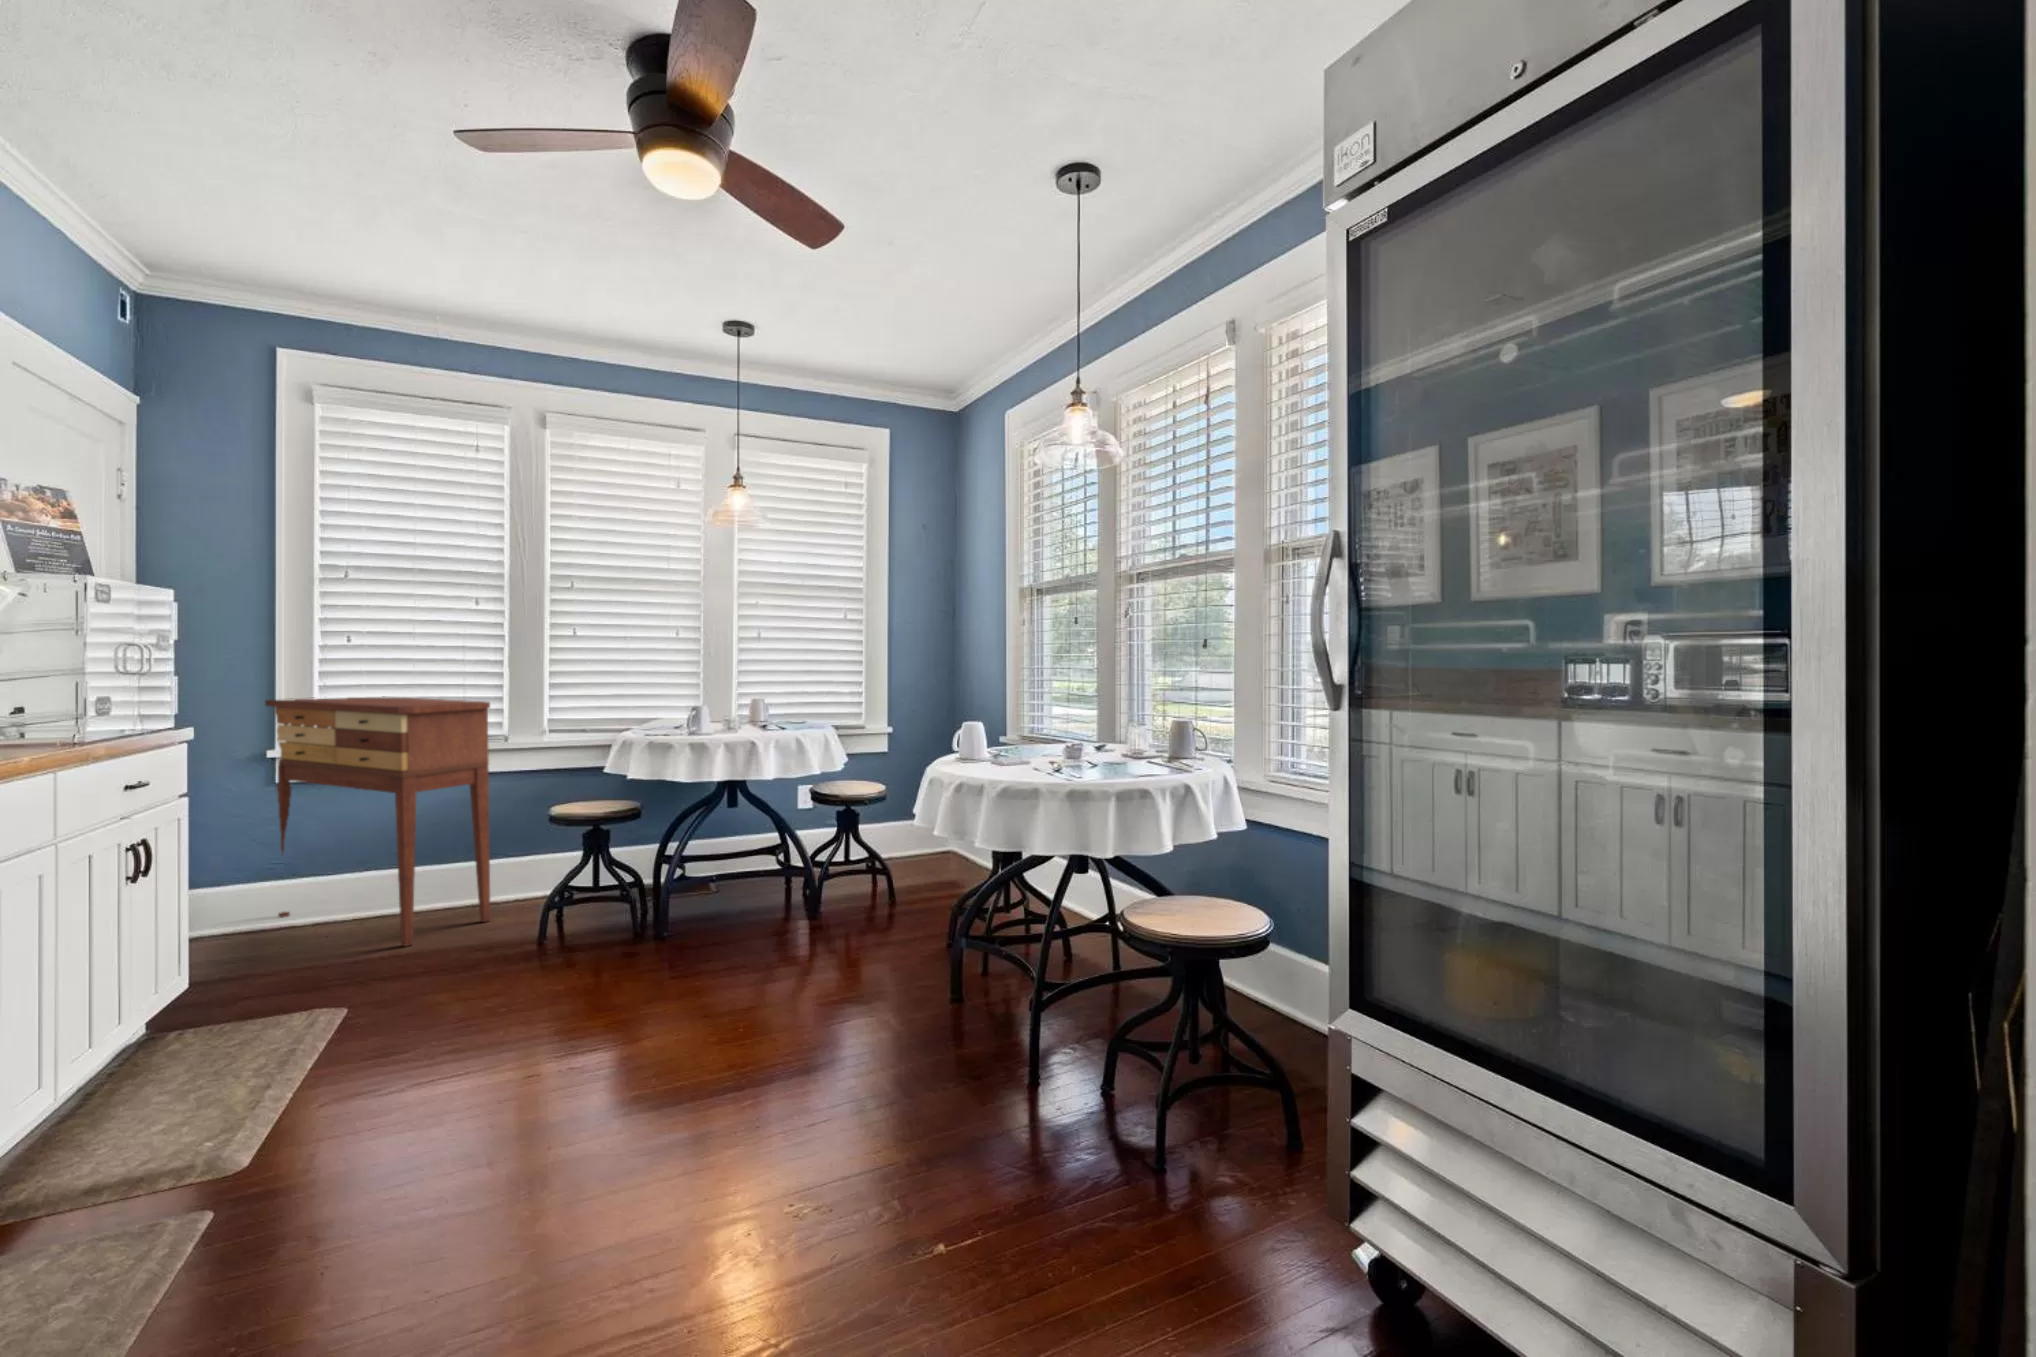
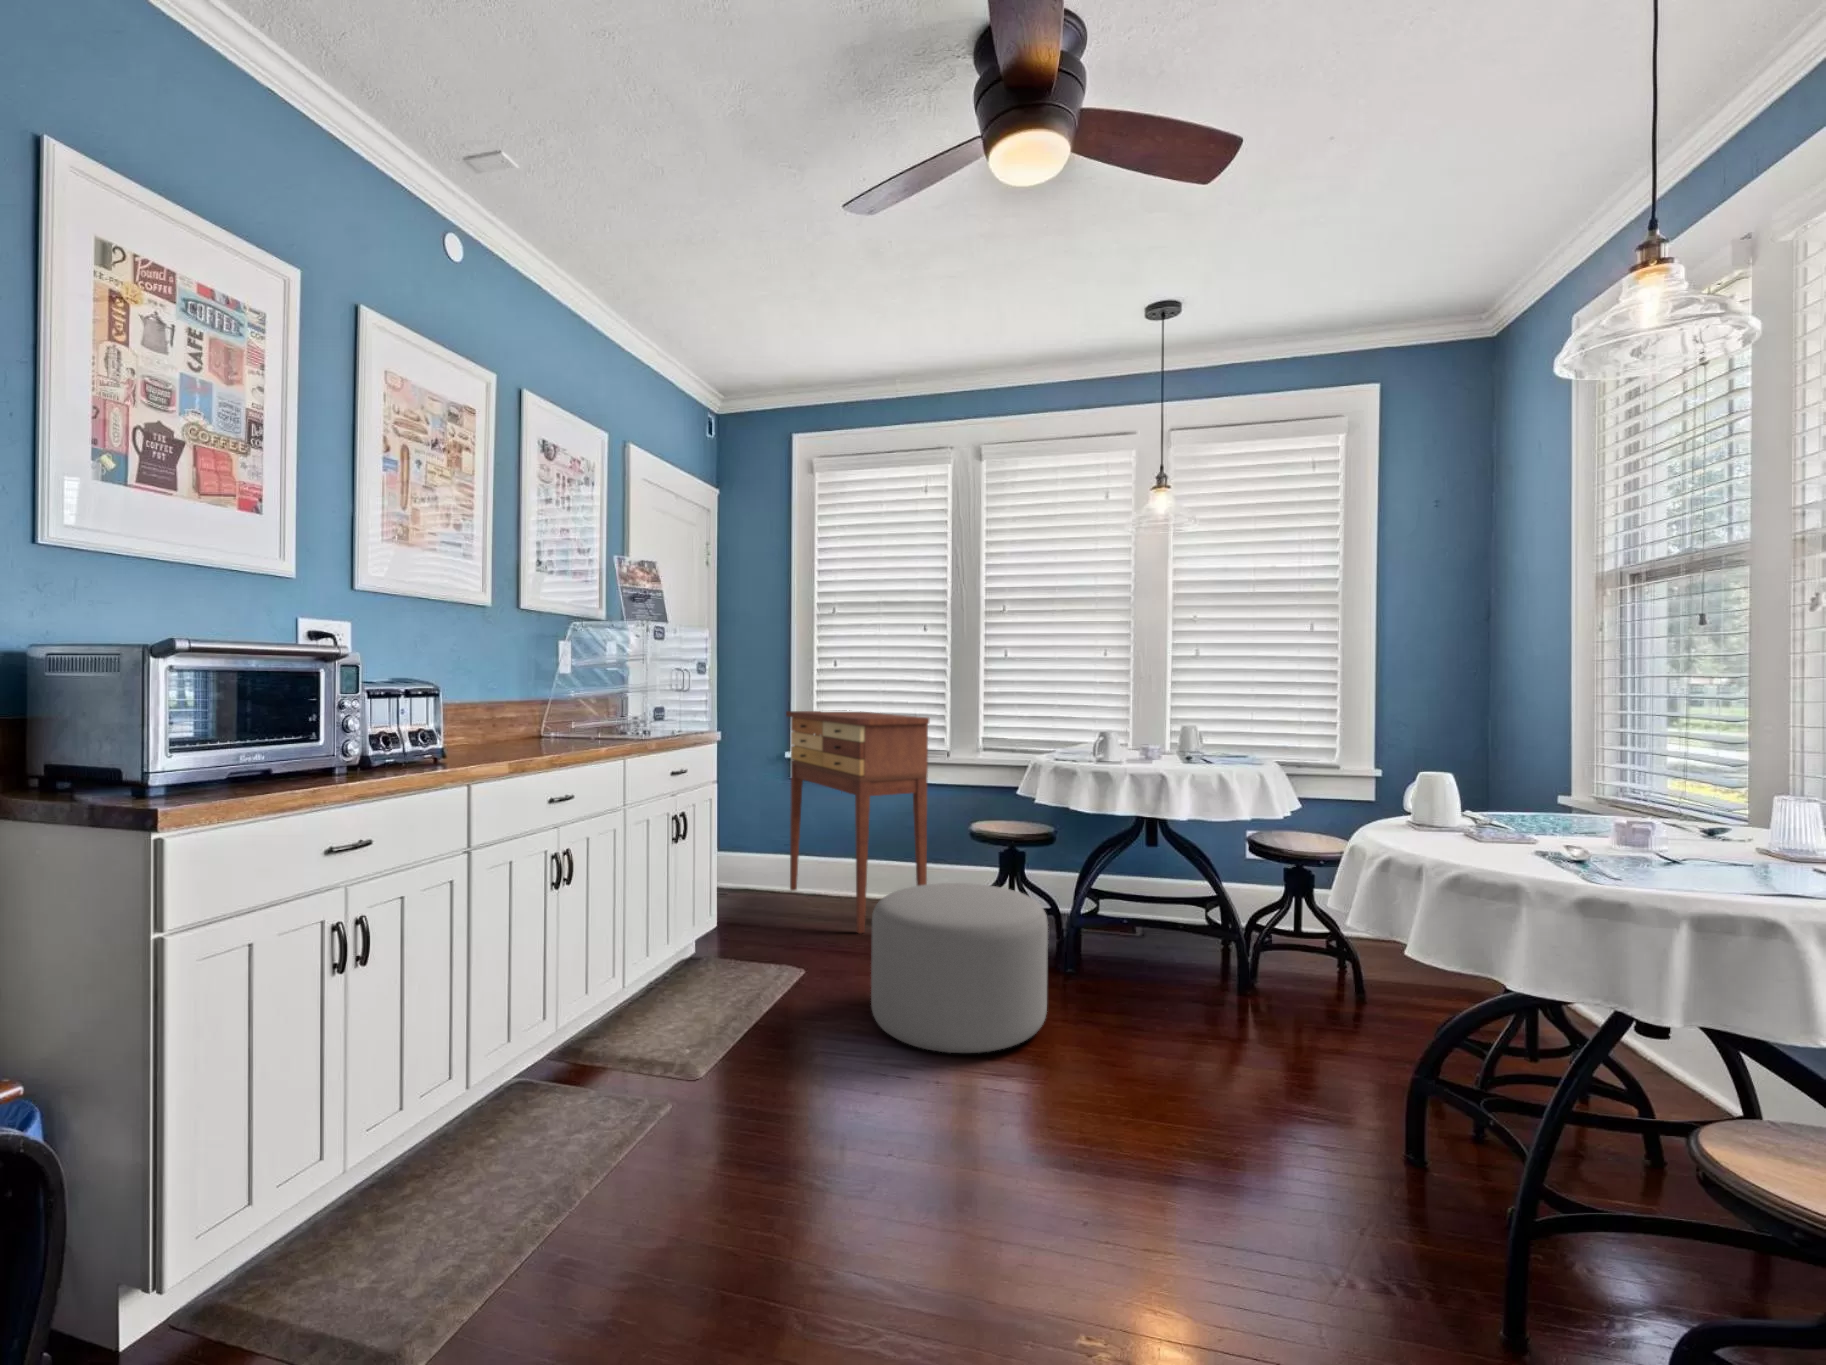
ottoman: none [456,866,656,1036] -> present [871,883,1048,1053]

